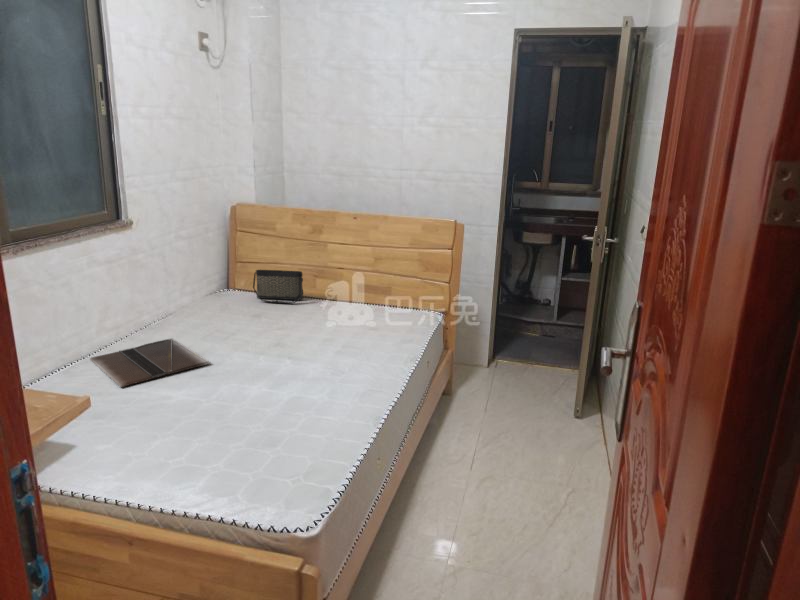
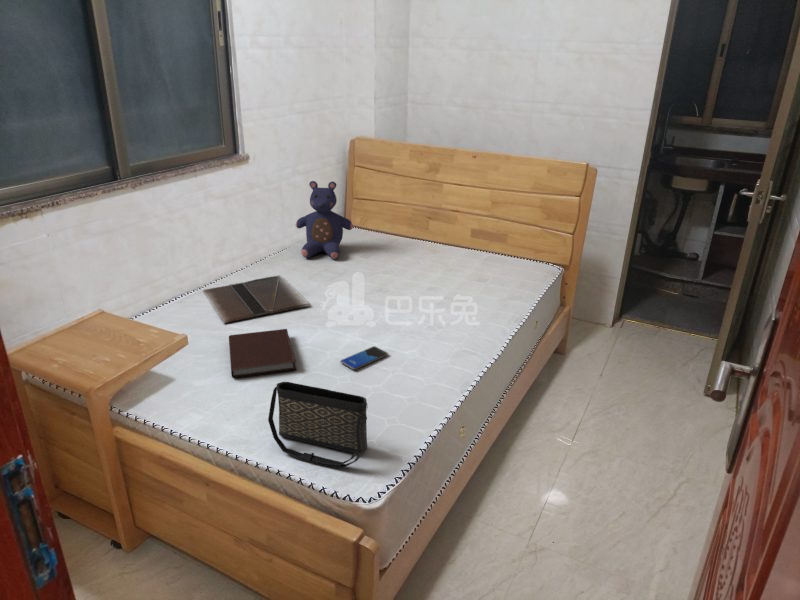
teddy bear: none [183,244,243,320] -> present [296,181,353,259]
handbag: present [253,270,303,304] -> present [268,382,367,468]
notebook: none [130,386,209,437] -> present [229,329,296,378]
smartphone: none [252,394,298,417] -> present [340,346,388,370]

